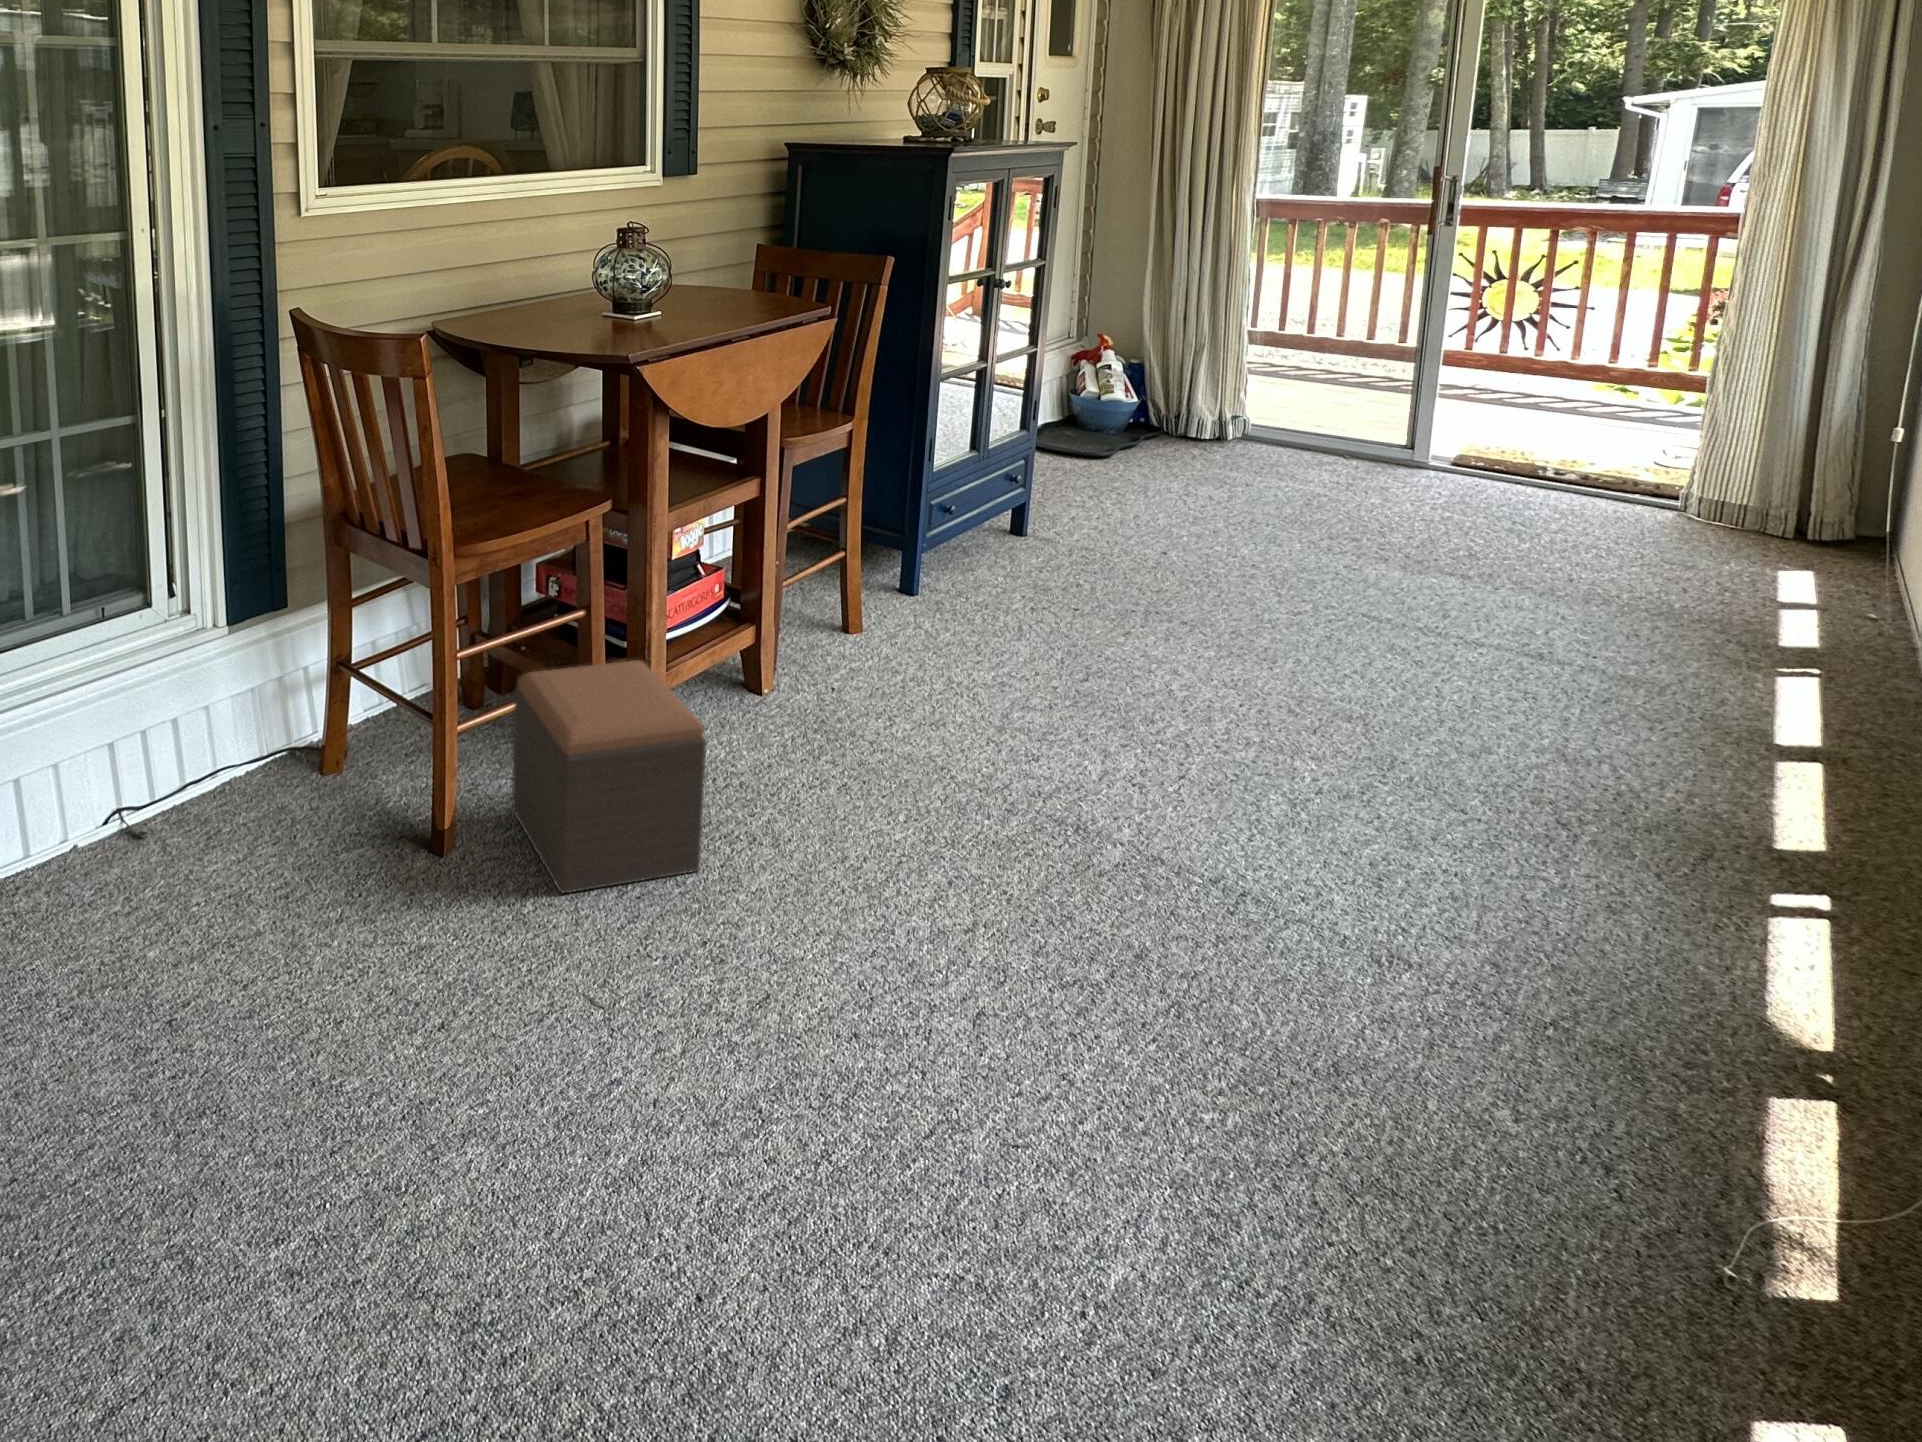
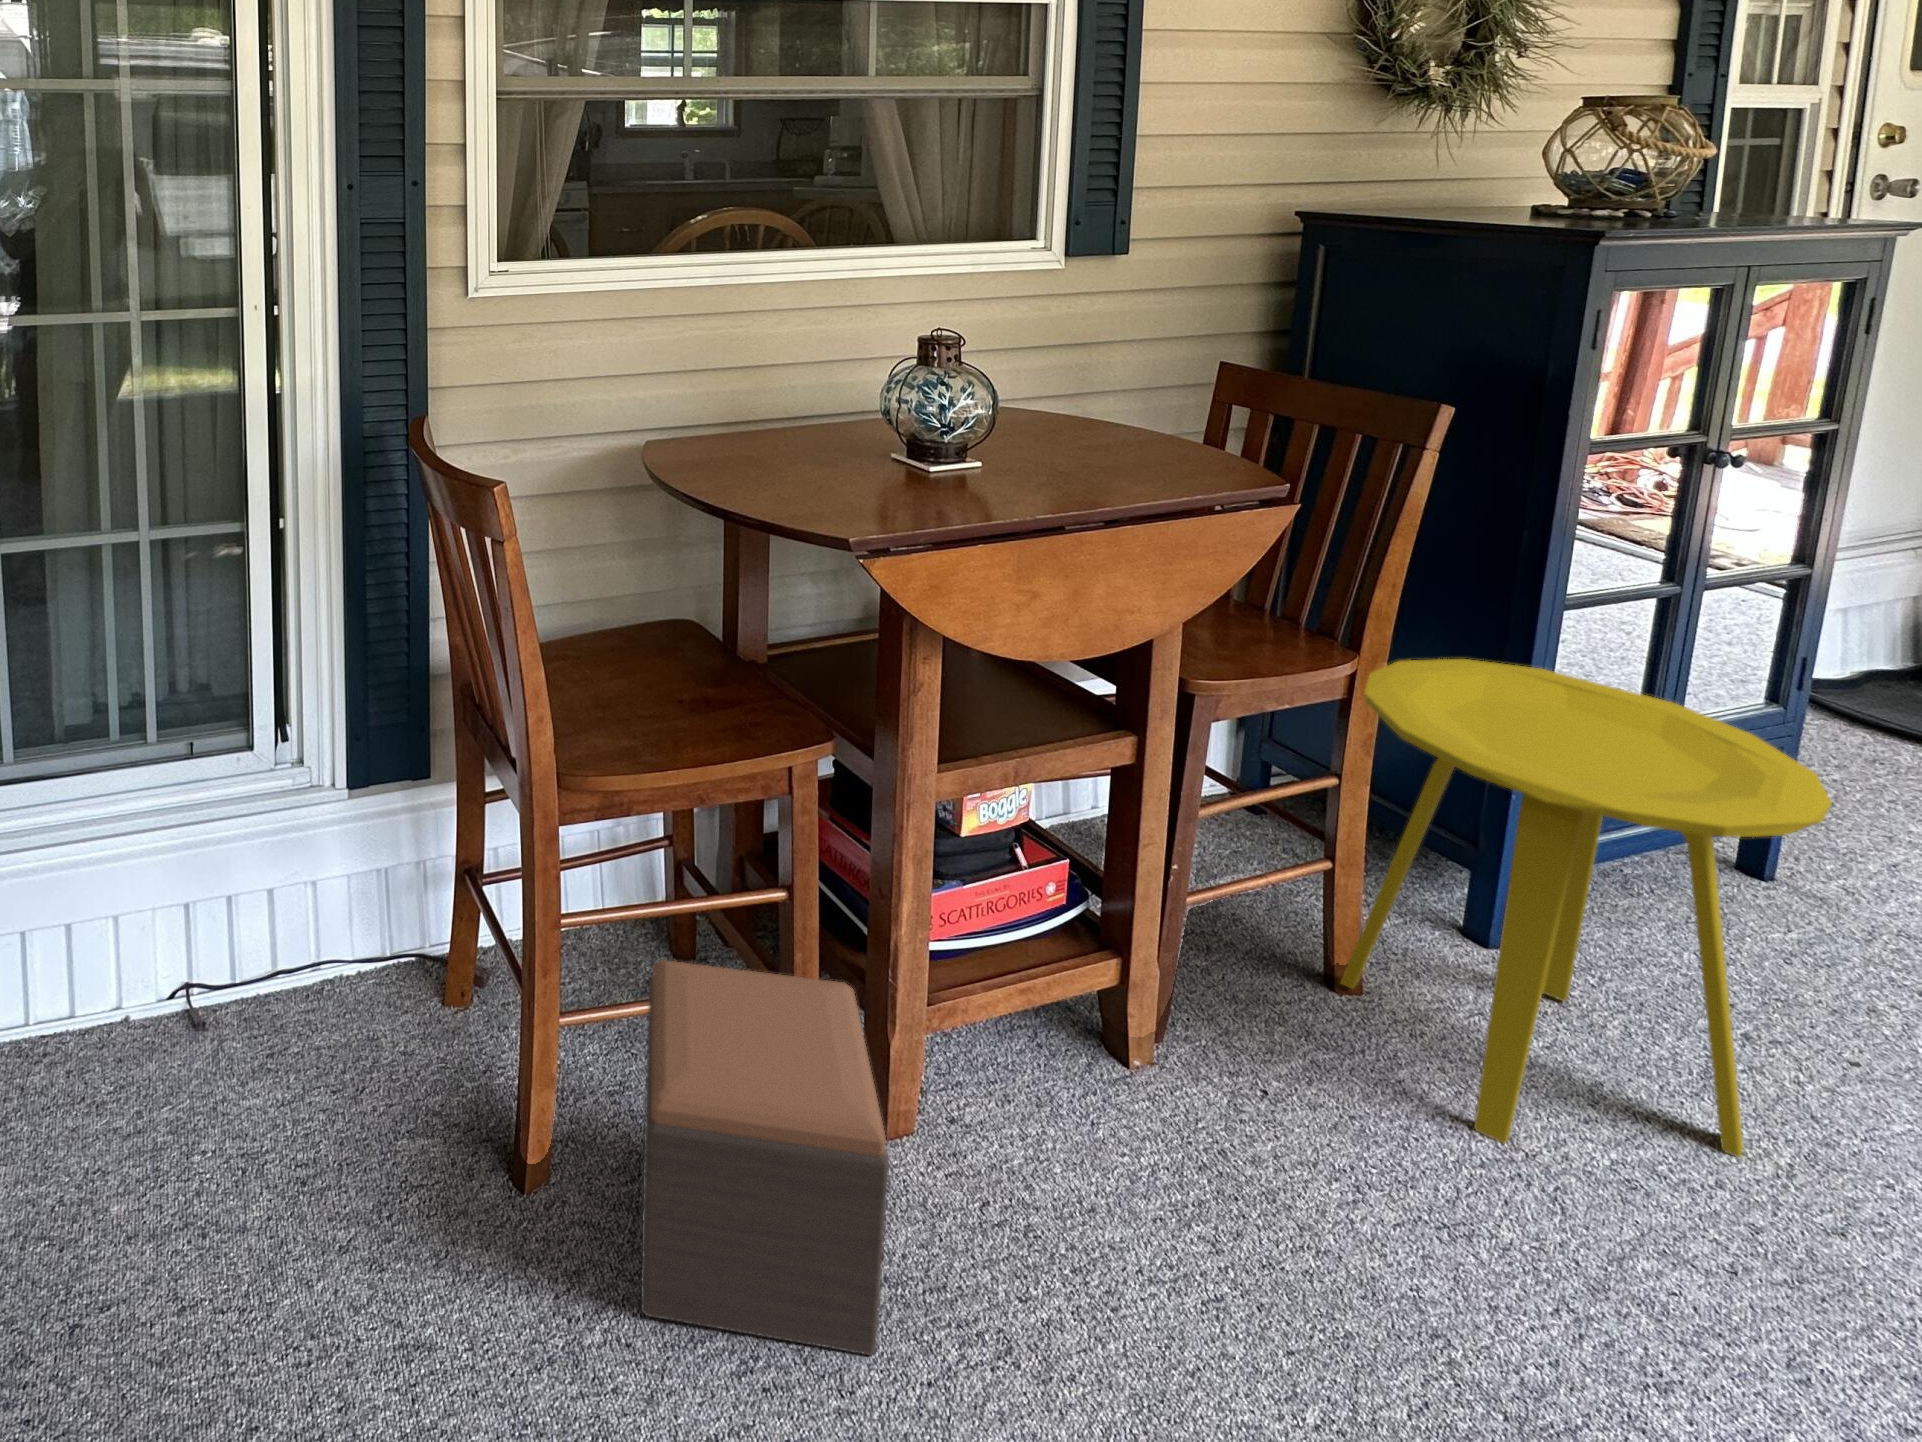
side table: none [859,419,1089,691] -> present [1341,659,1832,1158]

